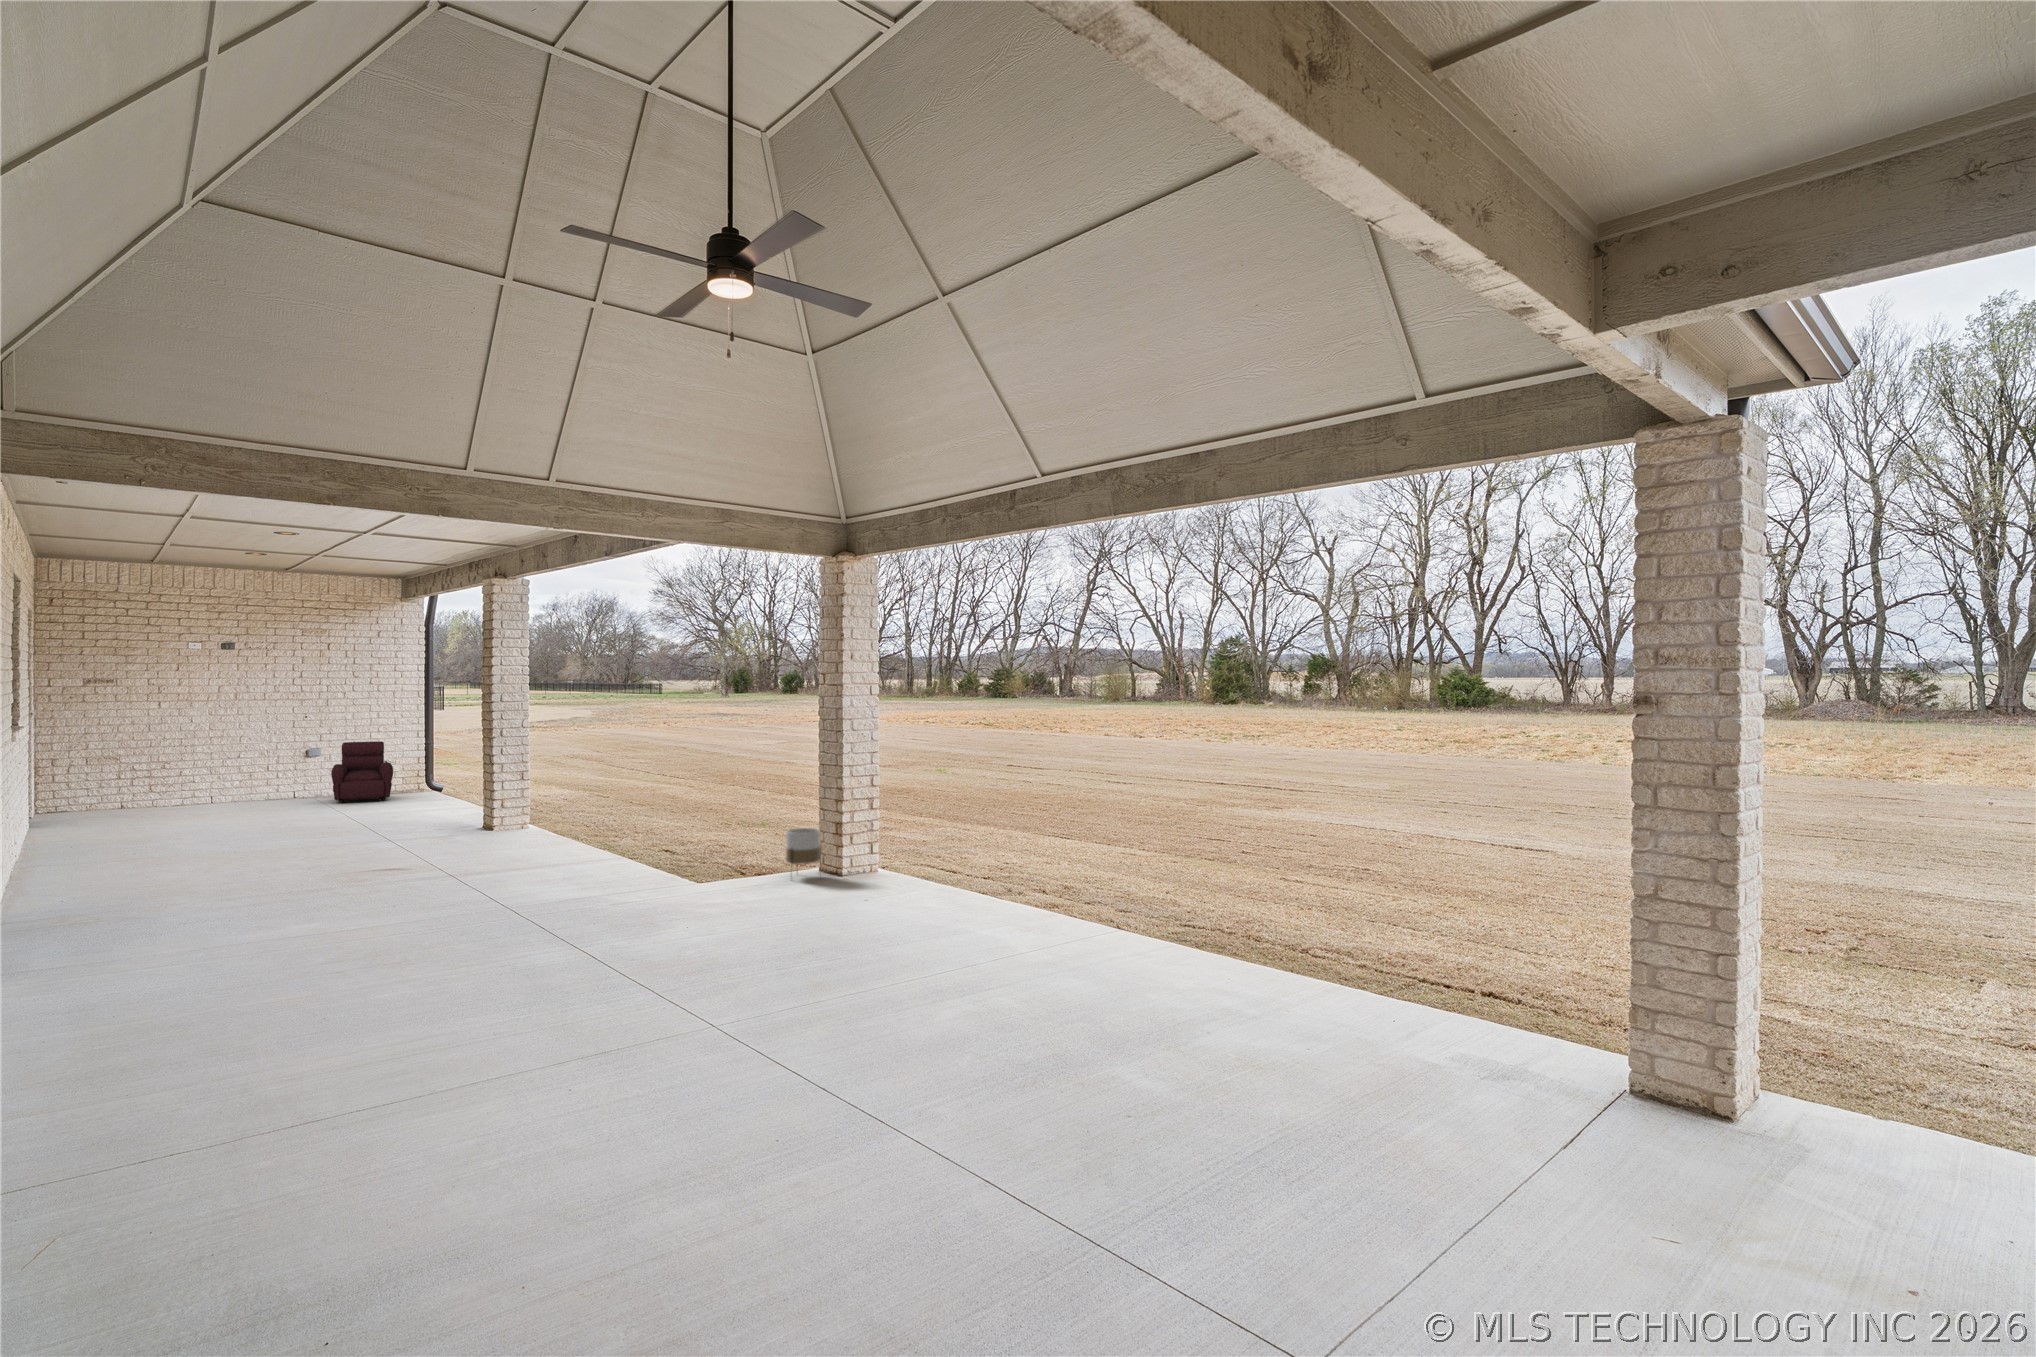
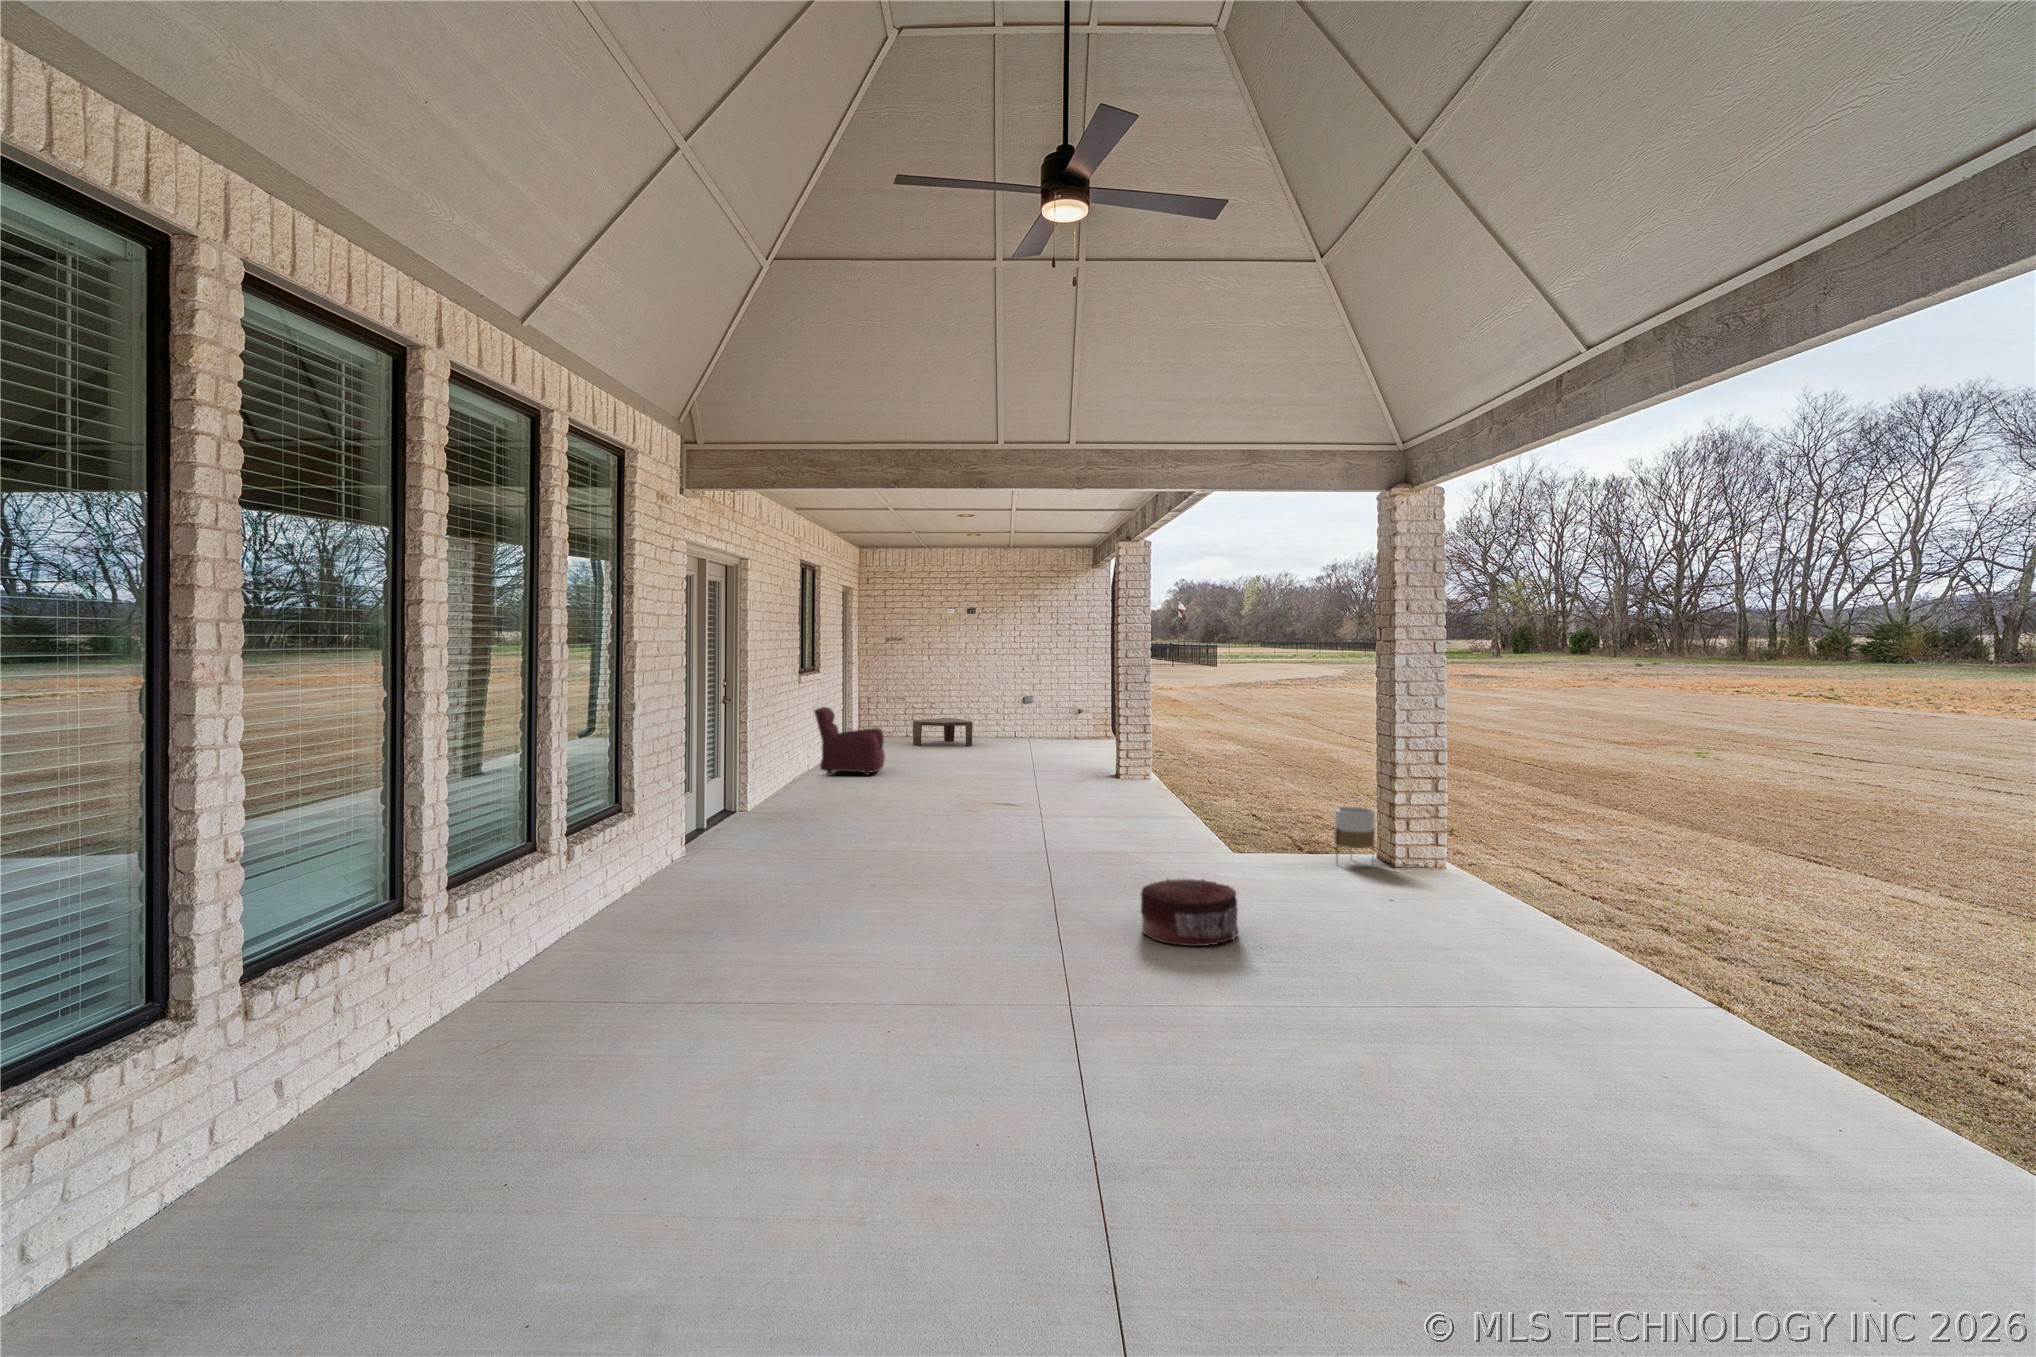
armchair: present [331,741,393,803] -> present [814,707,885,776]
coffee table: none [134,779,234,818] -> present [913,718,973,746]
pouf: none [700,908,792,973] -> present [1141,879,1239,946]

